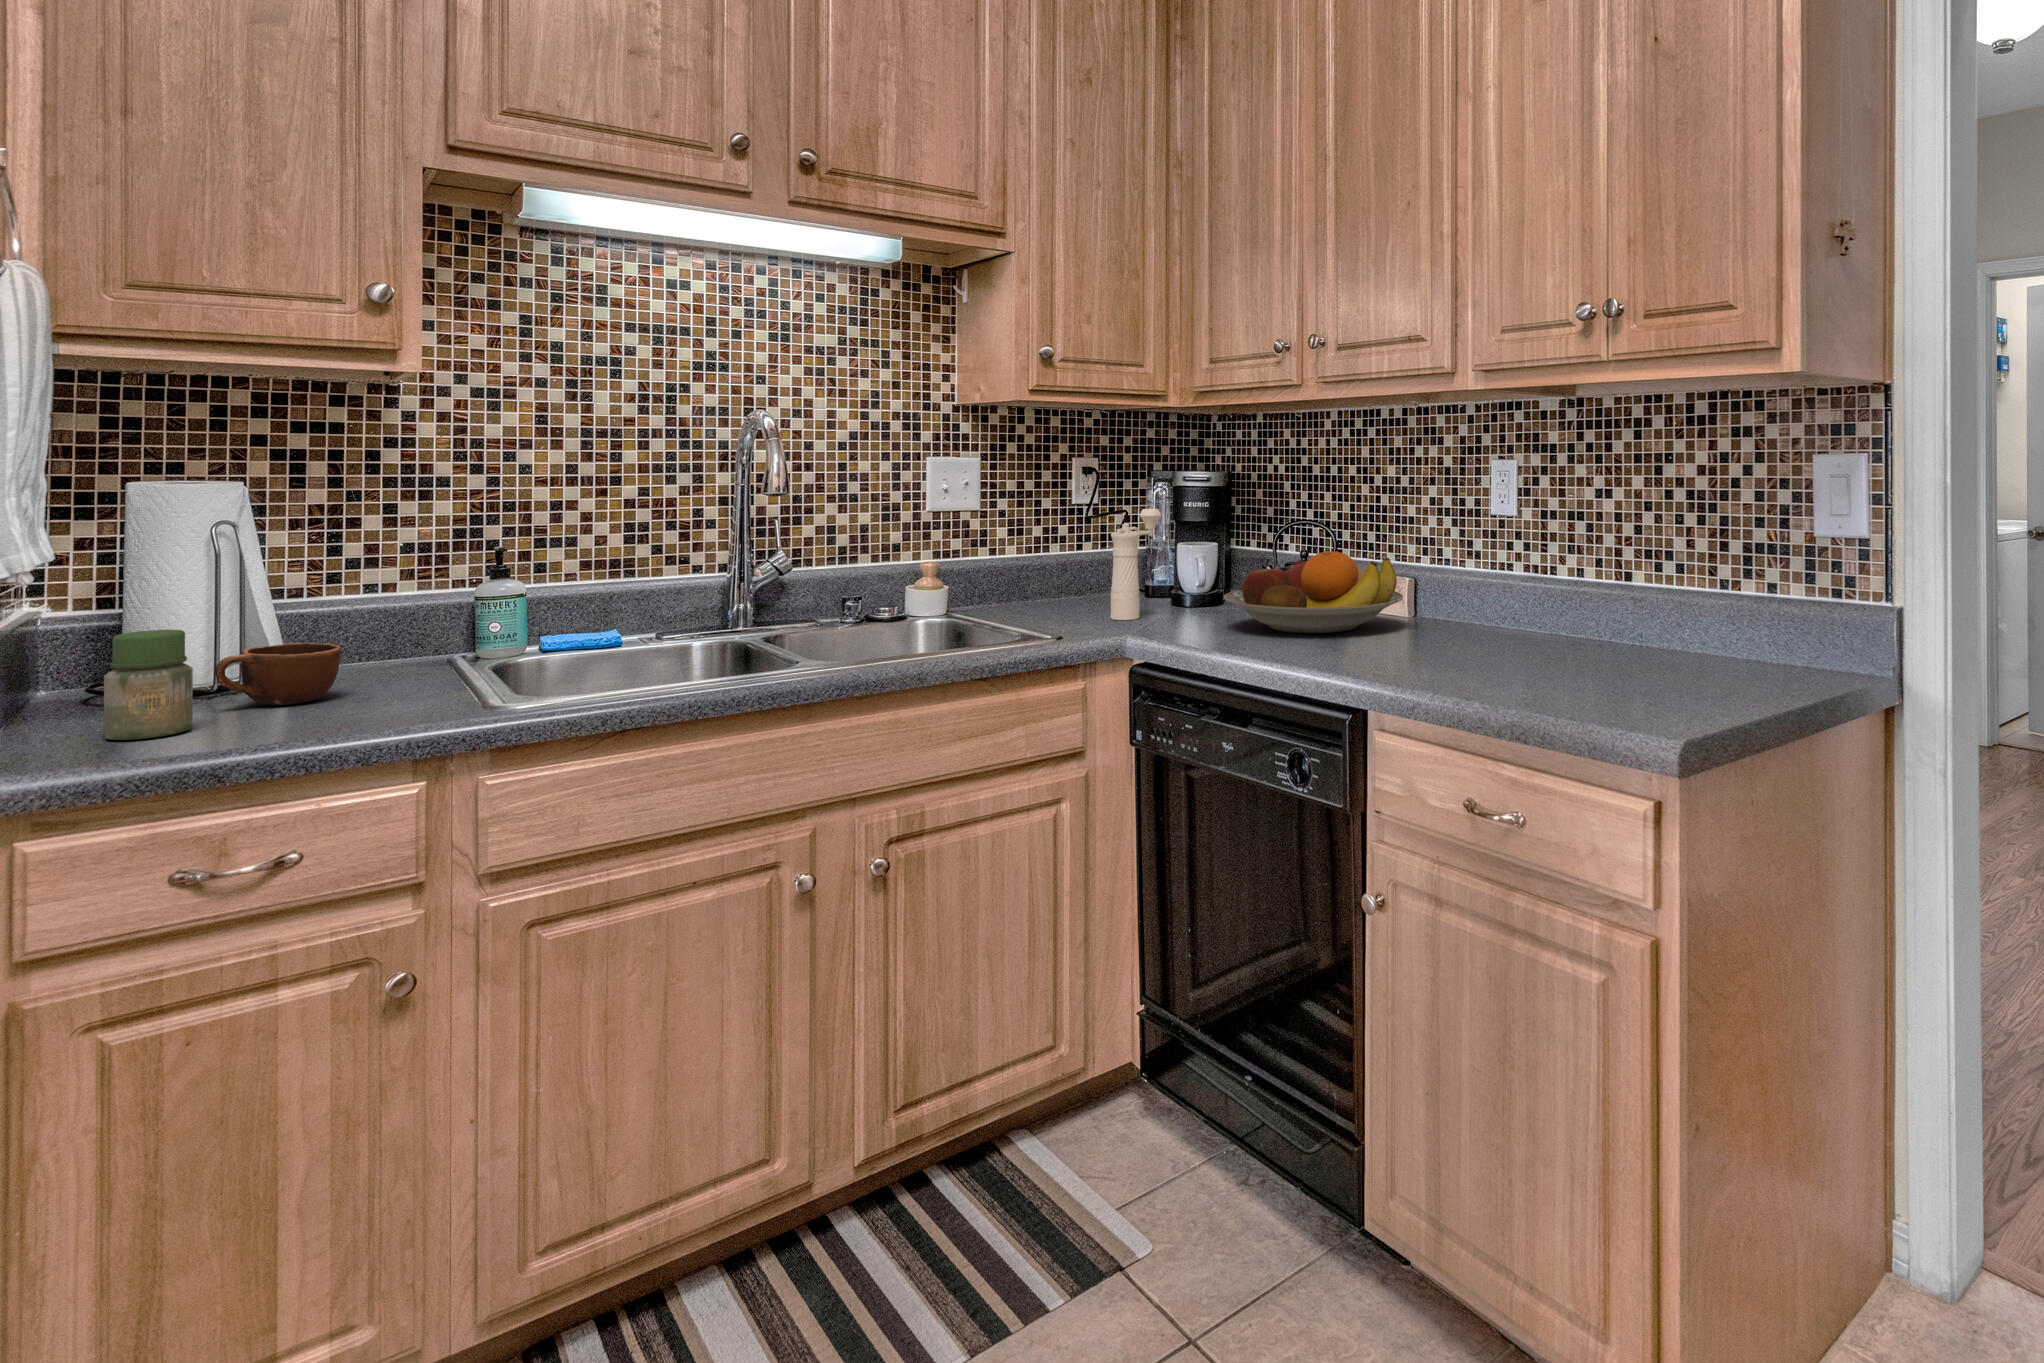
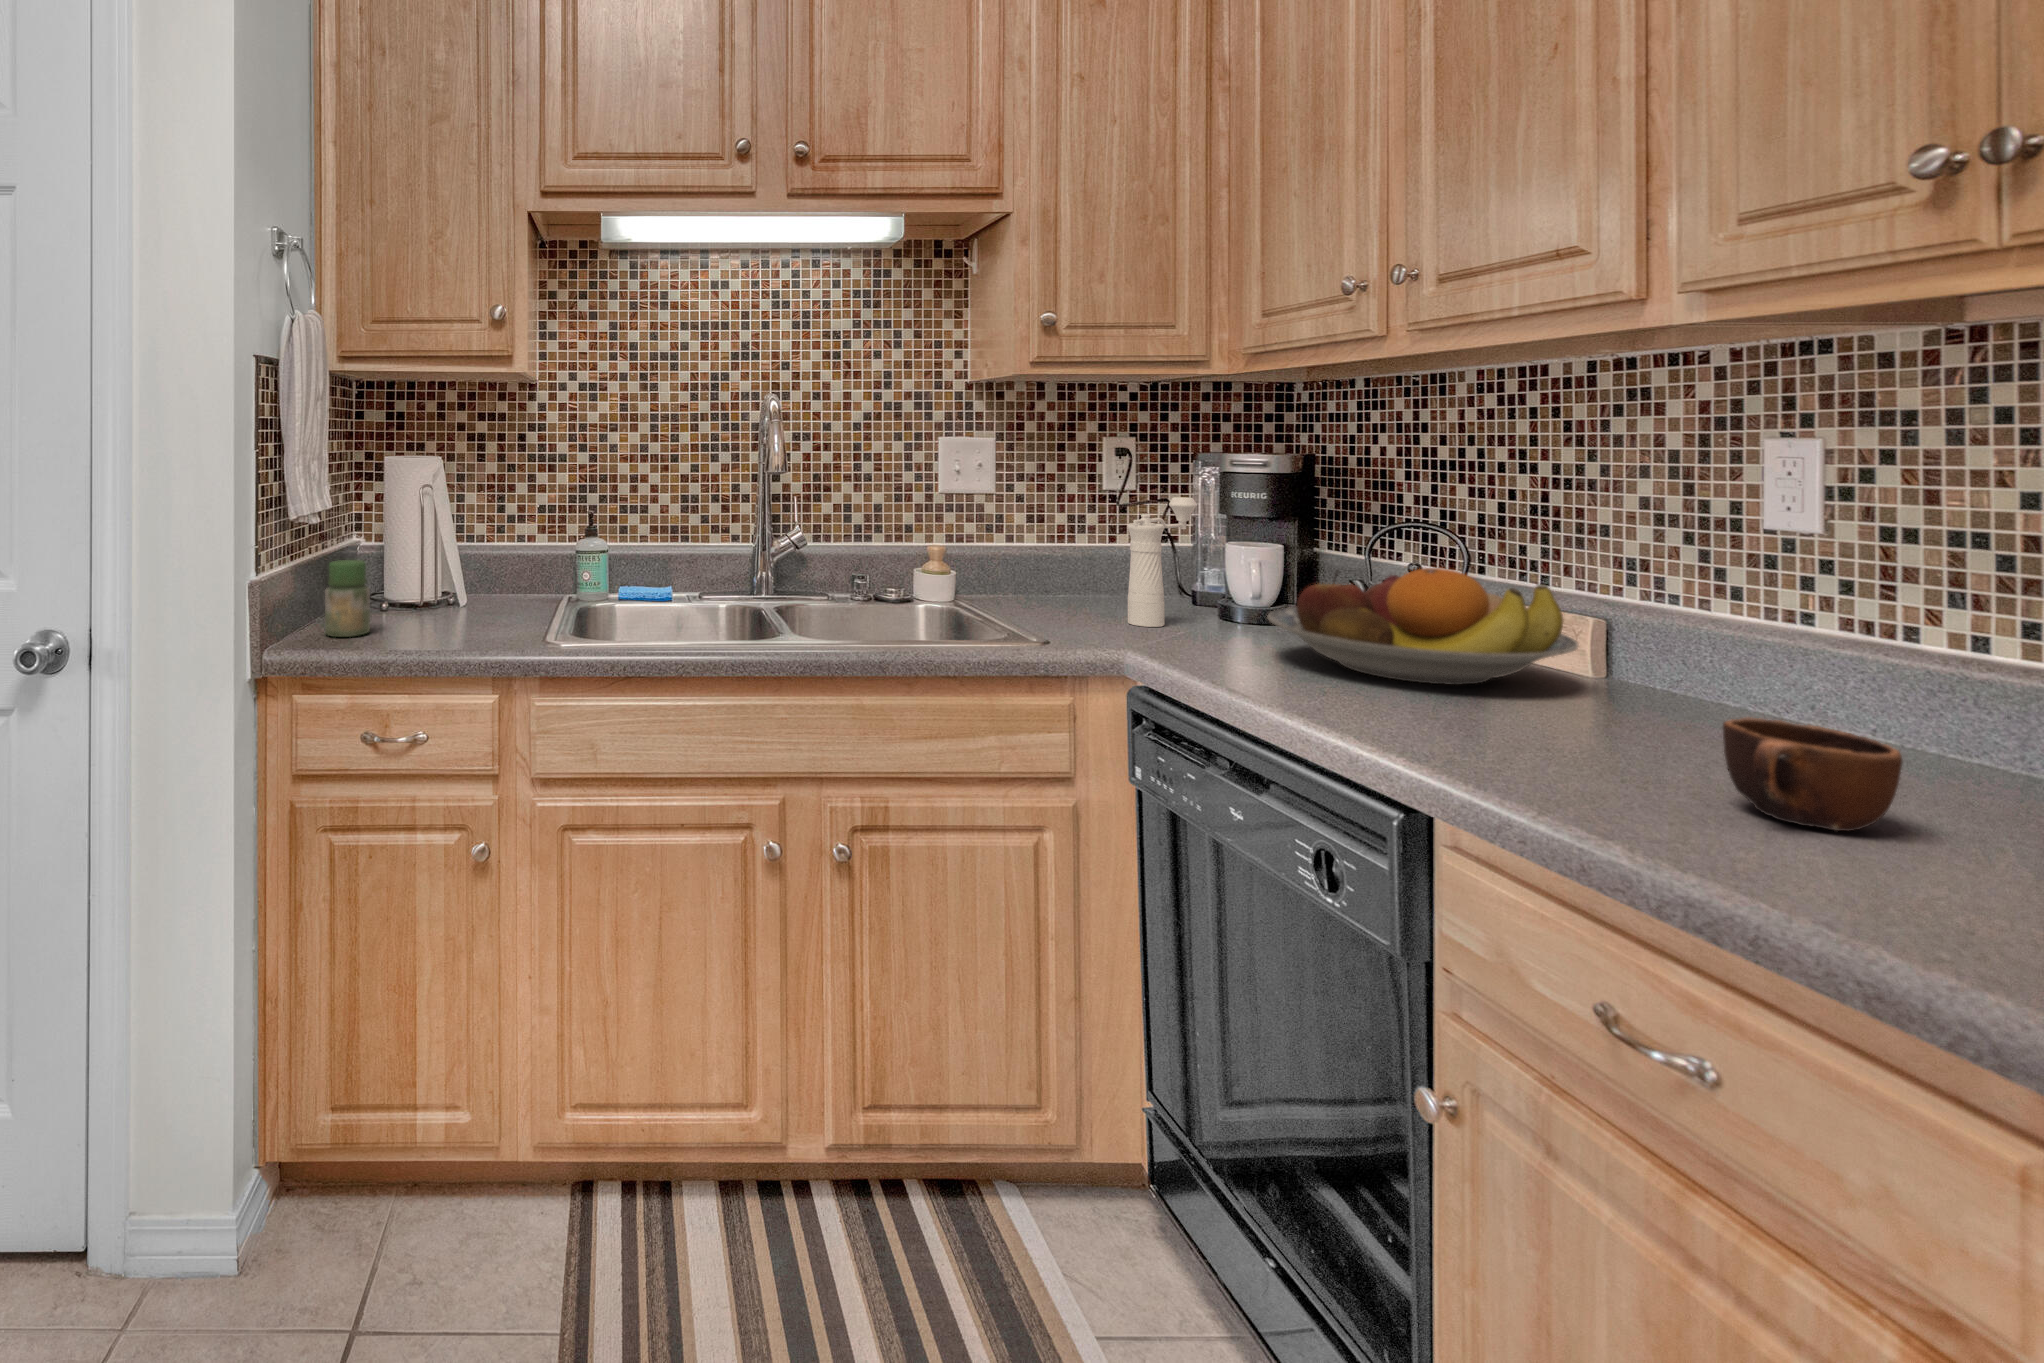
mug: present [215,642,341,705] -> present [1723,717,1902,831]

